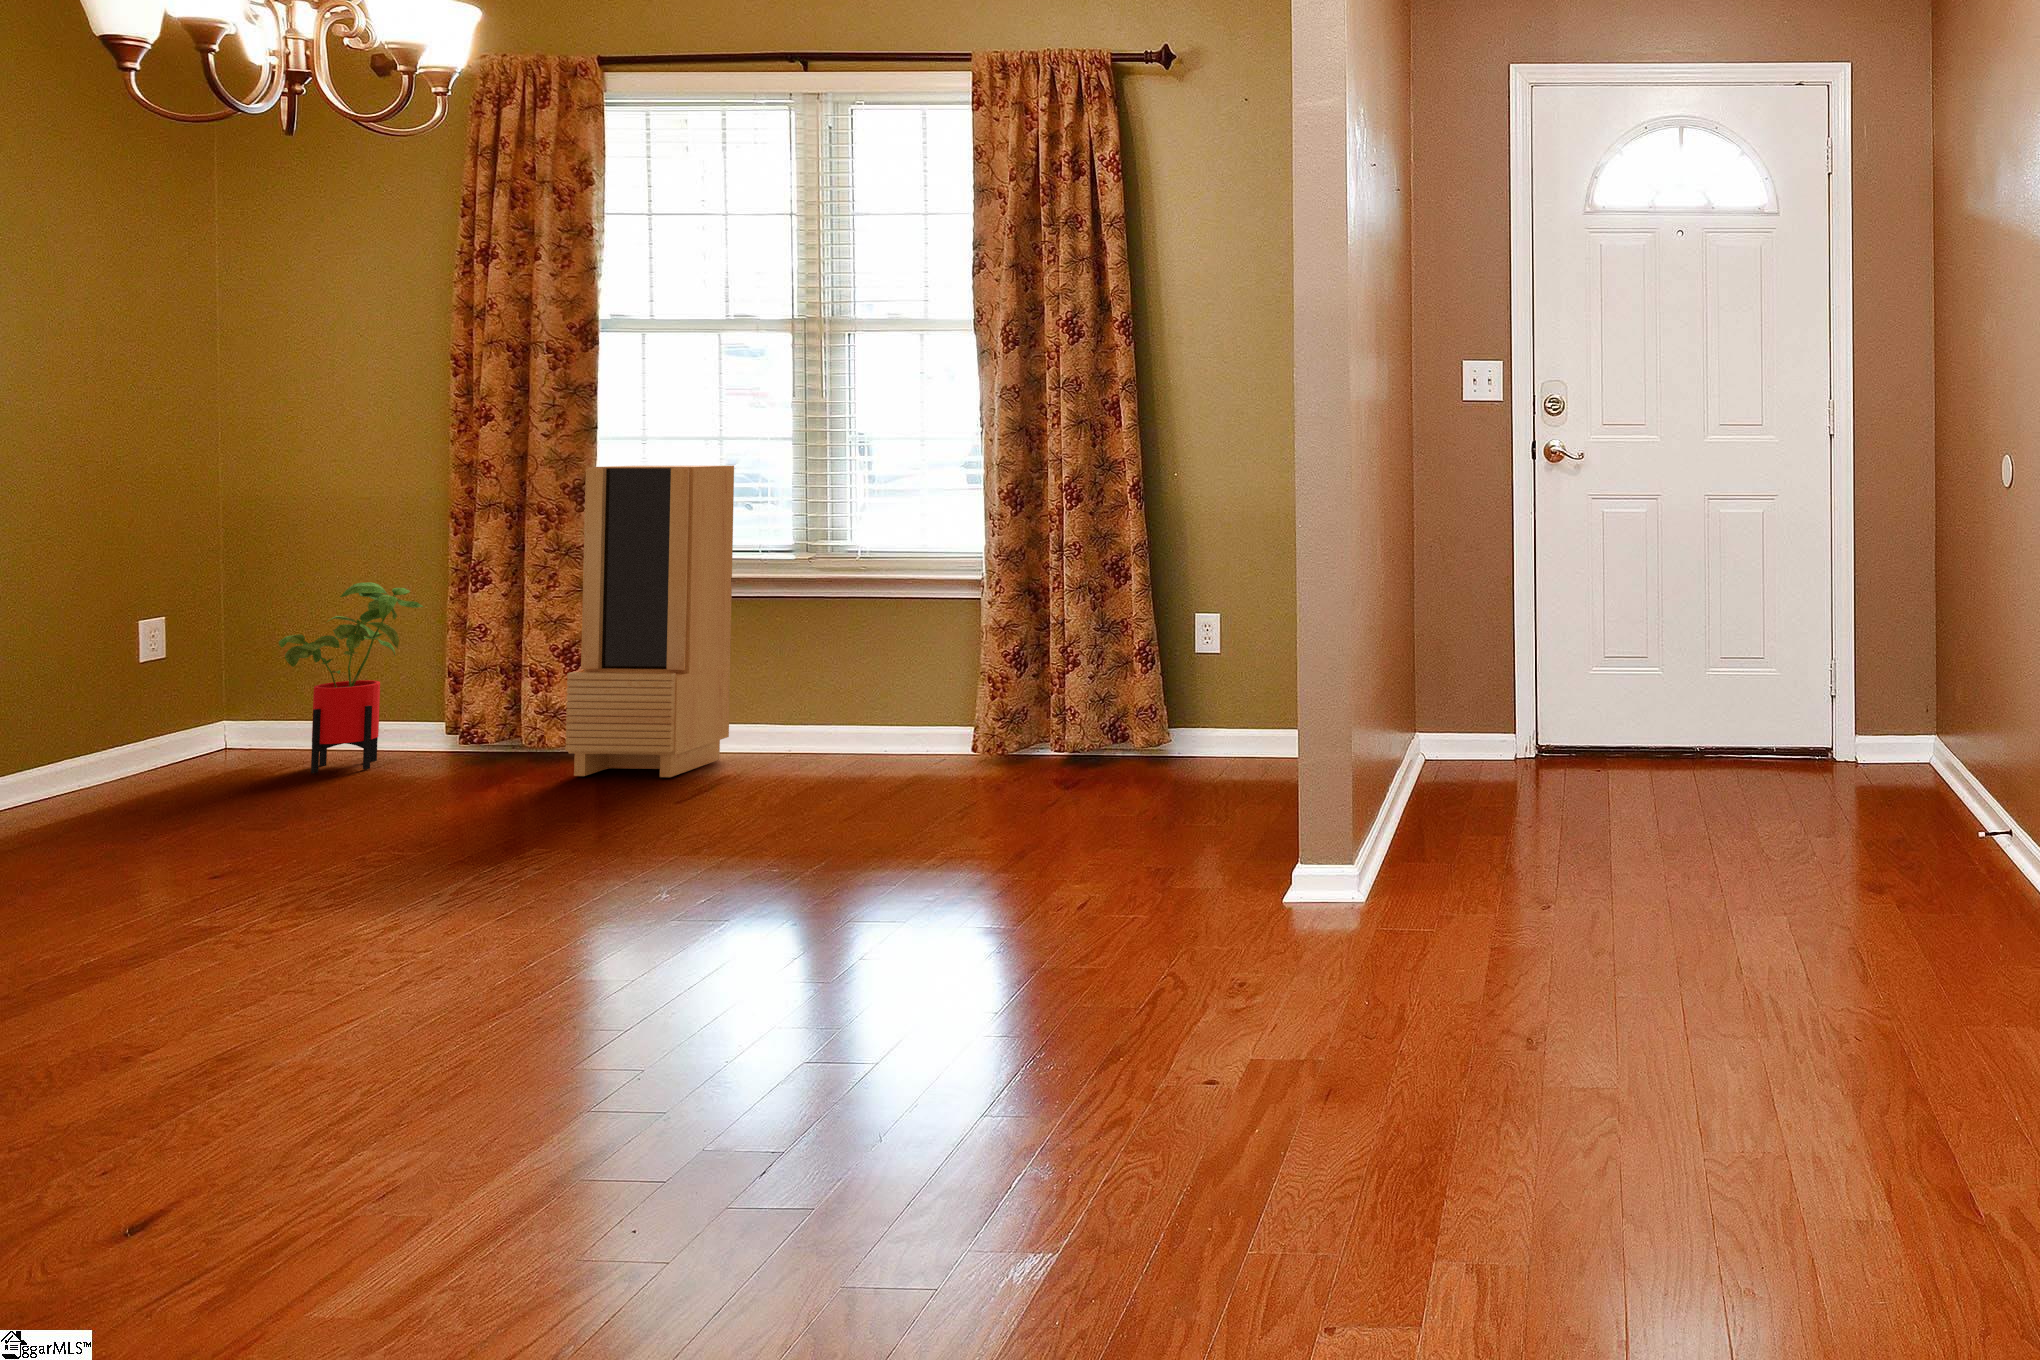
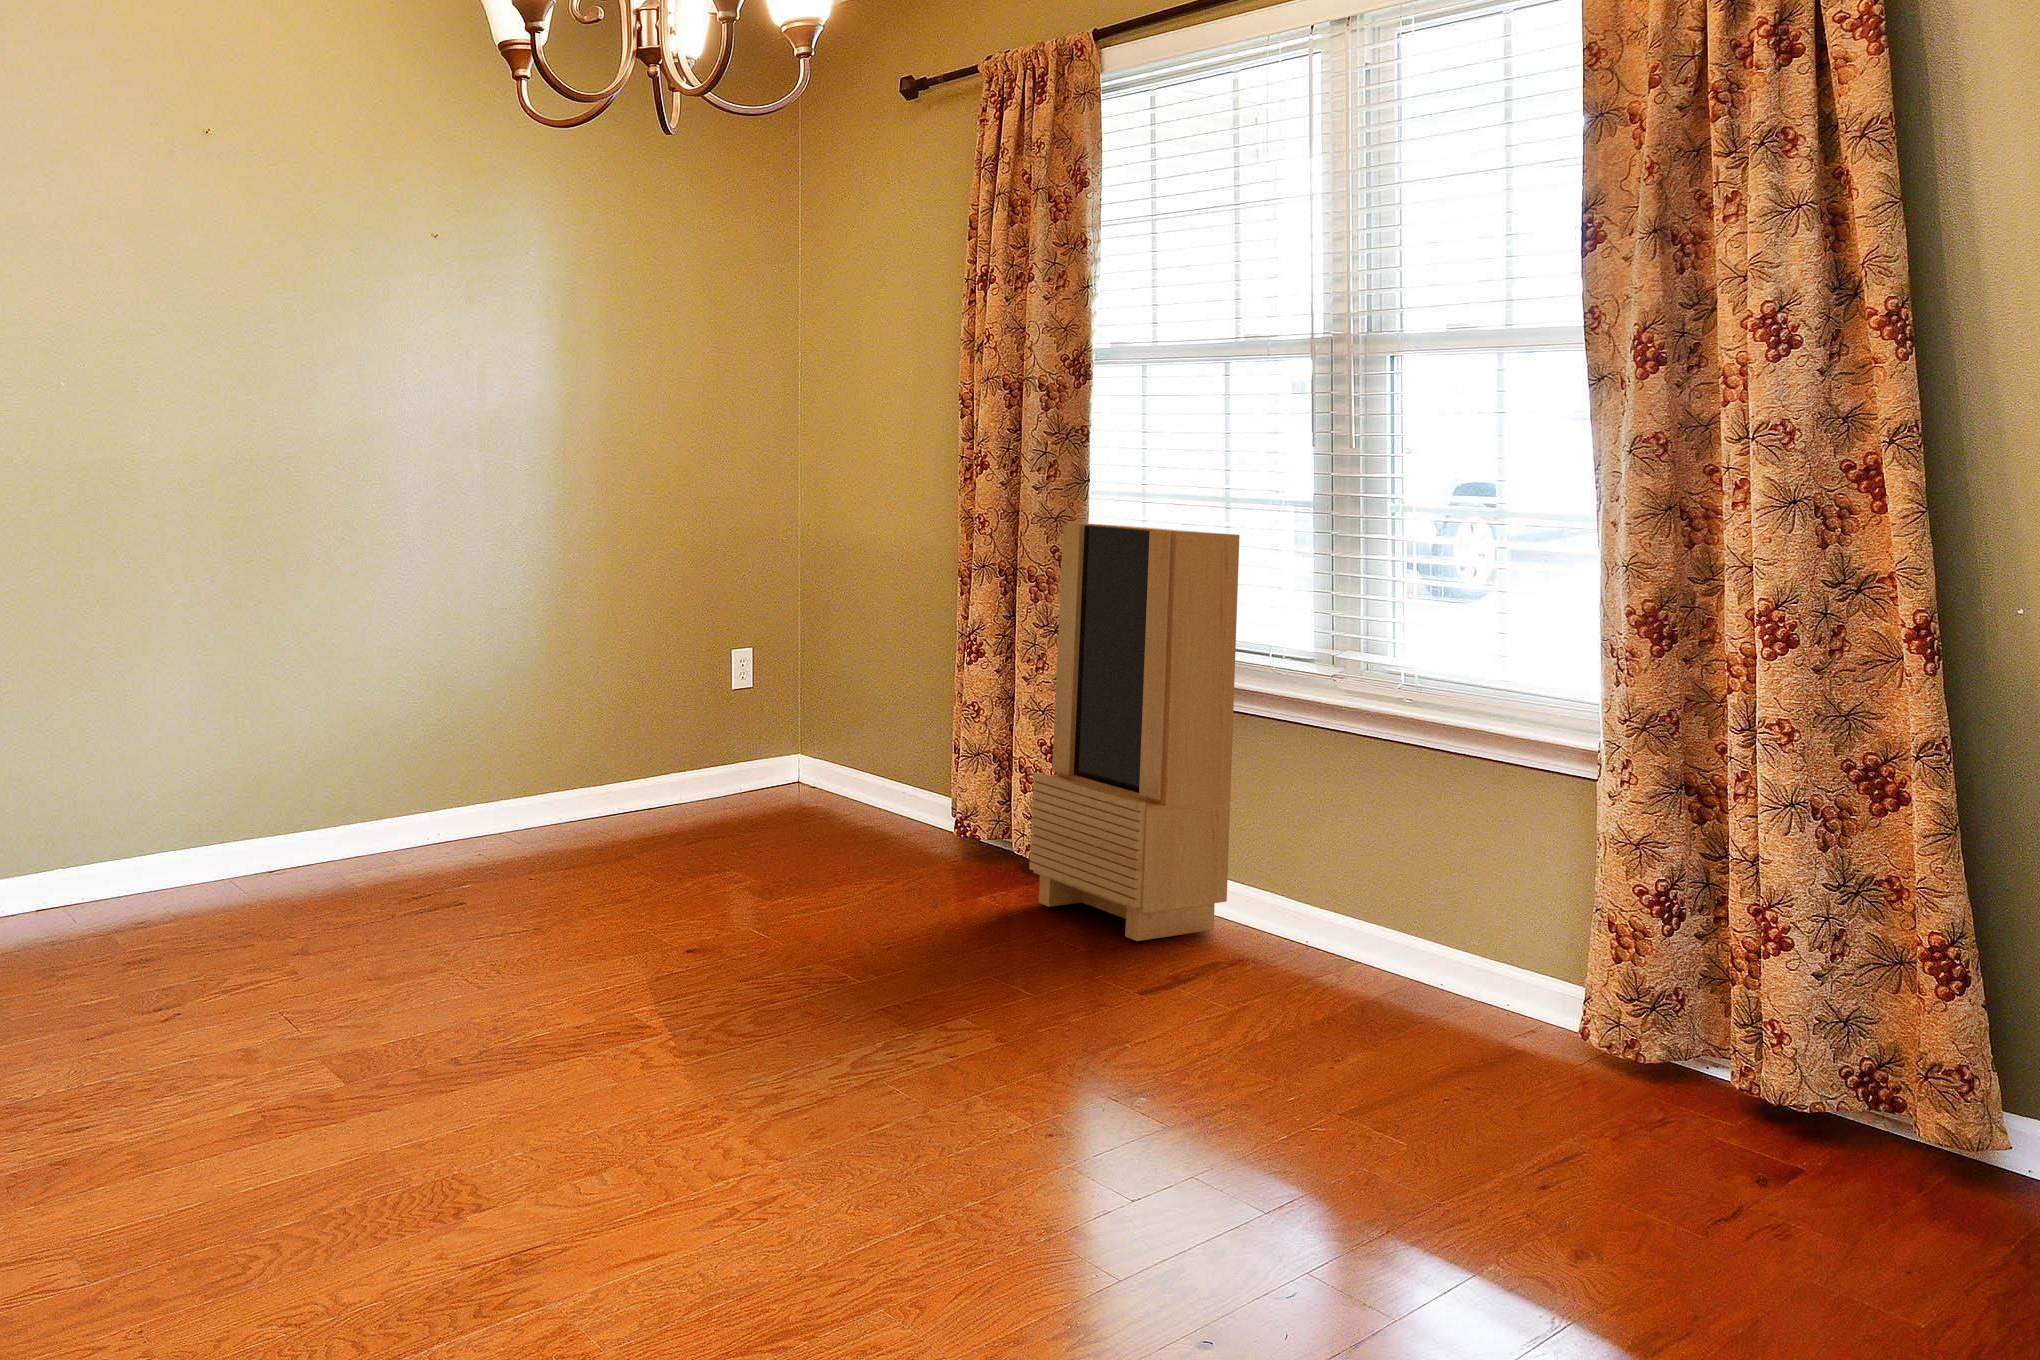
house plant: present [279,582,423,773] -> none [802,629,927,831]

